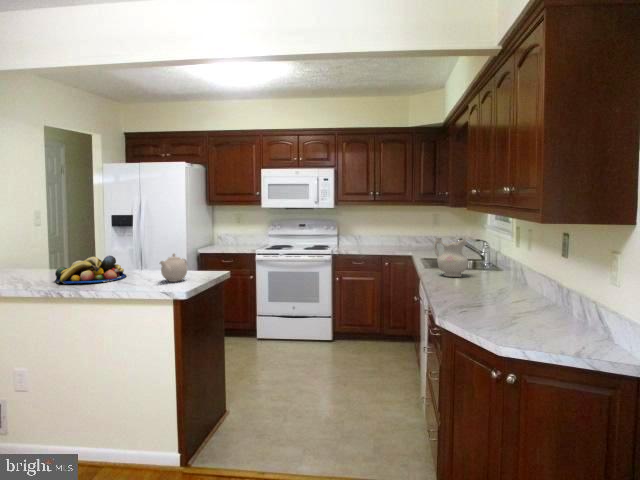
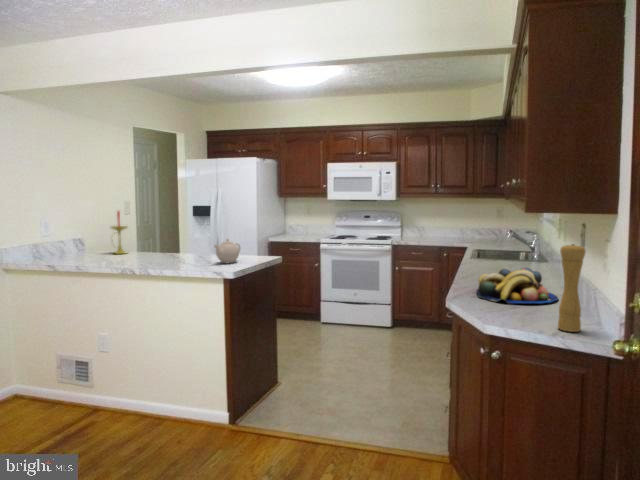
candle: none [16,221,41,274] -> present [112,212,127,254]
ceramic pitcher: present [434,238,468,277] -> none [480,228,516,268]
pepper mill: none [551,255,577,342] -> present [558,244,586,332]
fruit bowl: present [55,256,126,284] -> present [477,268,558,304]

